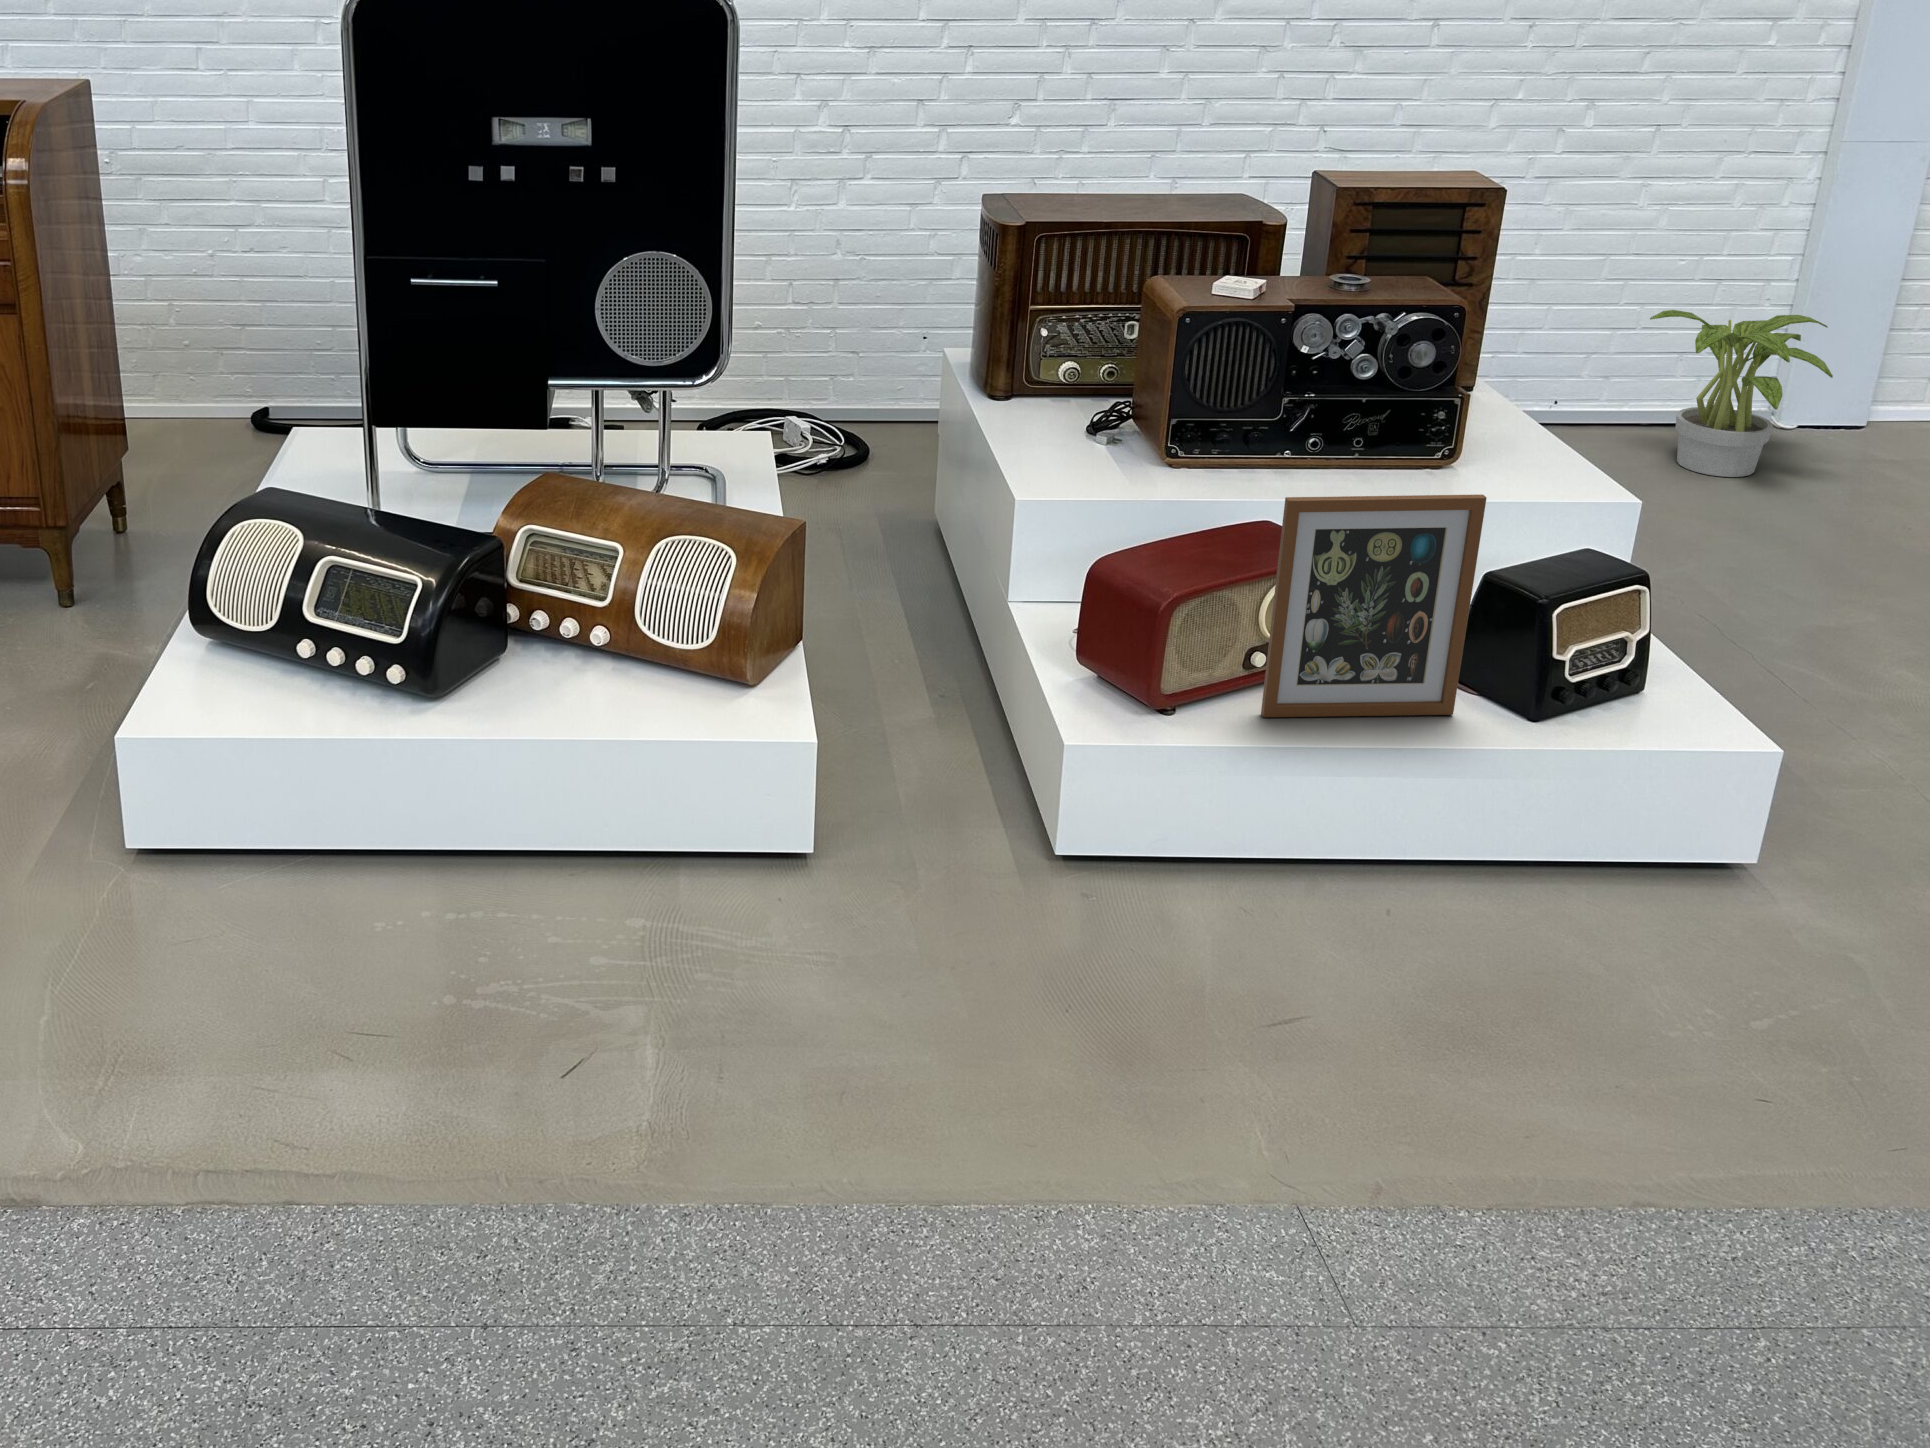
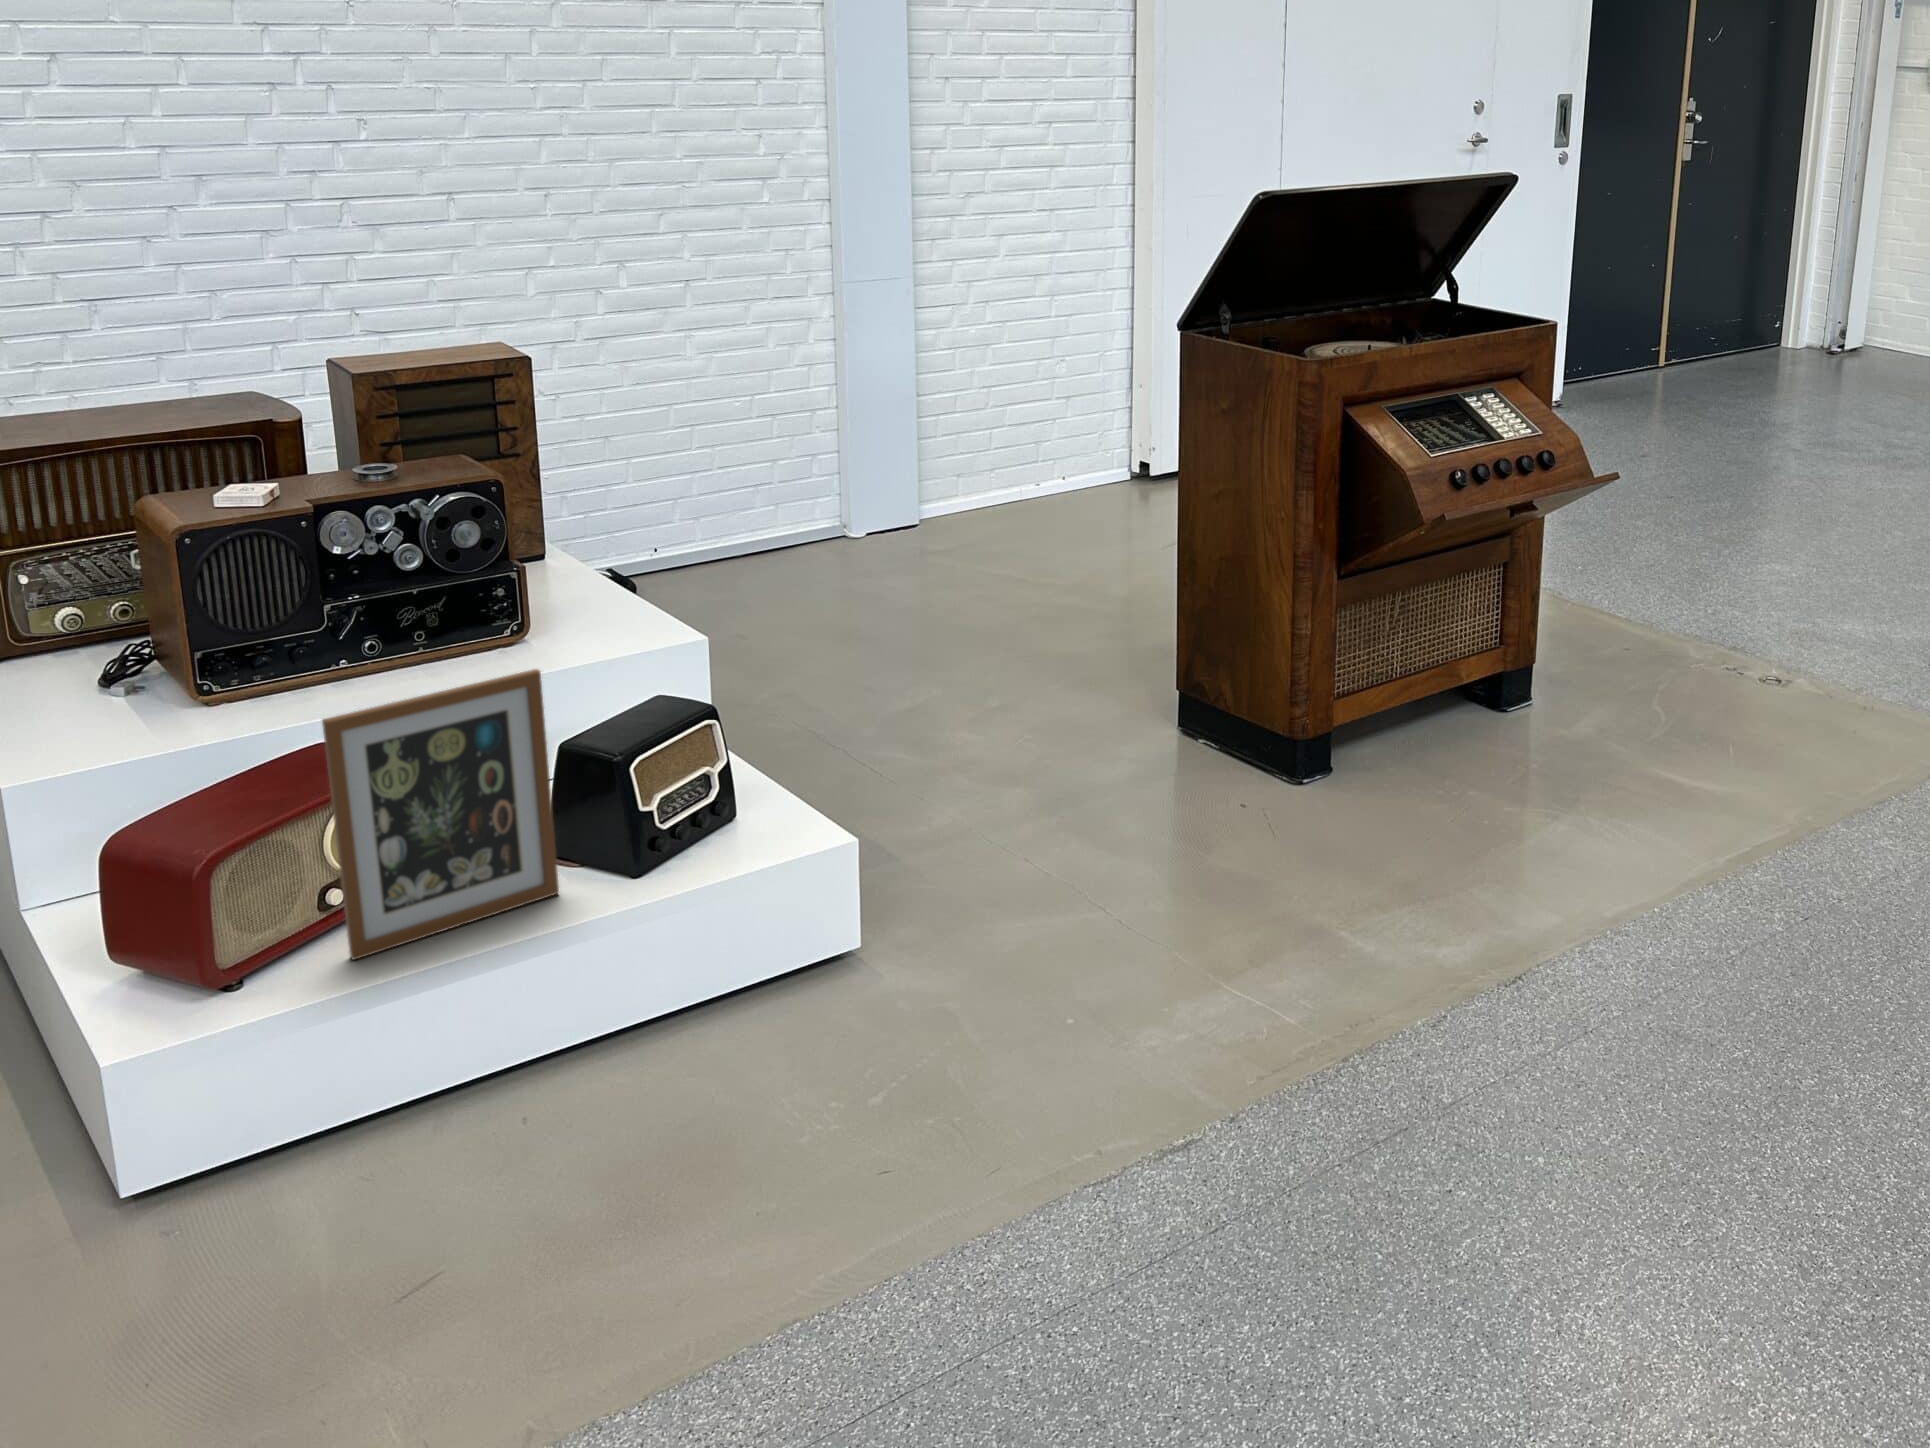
potted plant: present [1650,310,1833,477] -> none [712,437,867,589]

